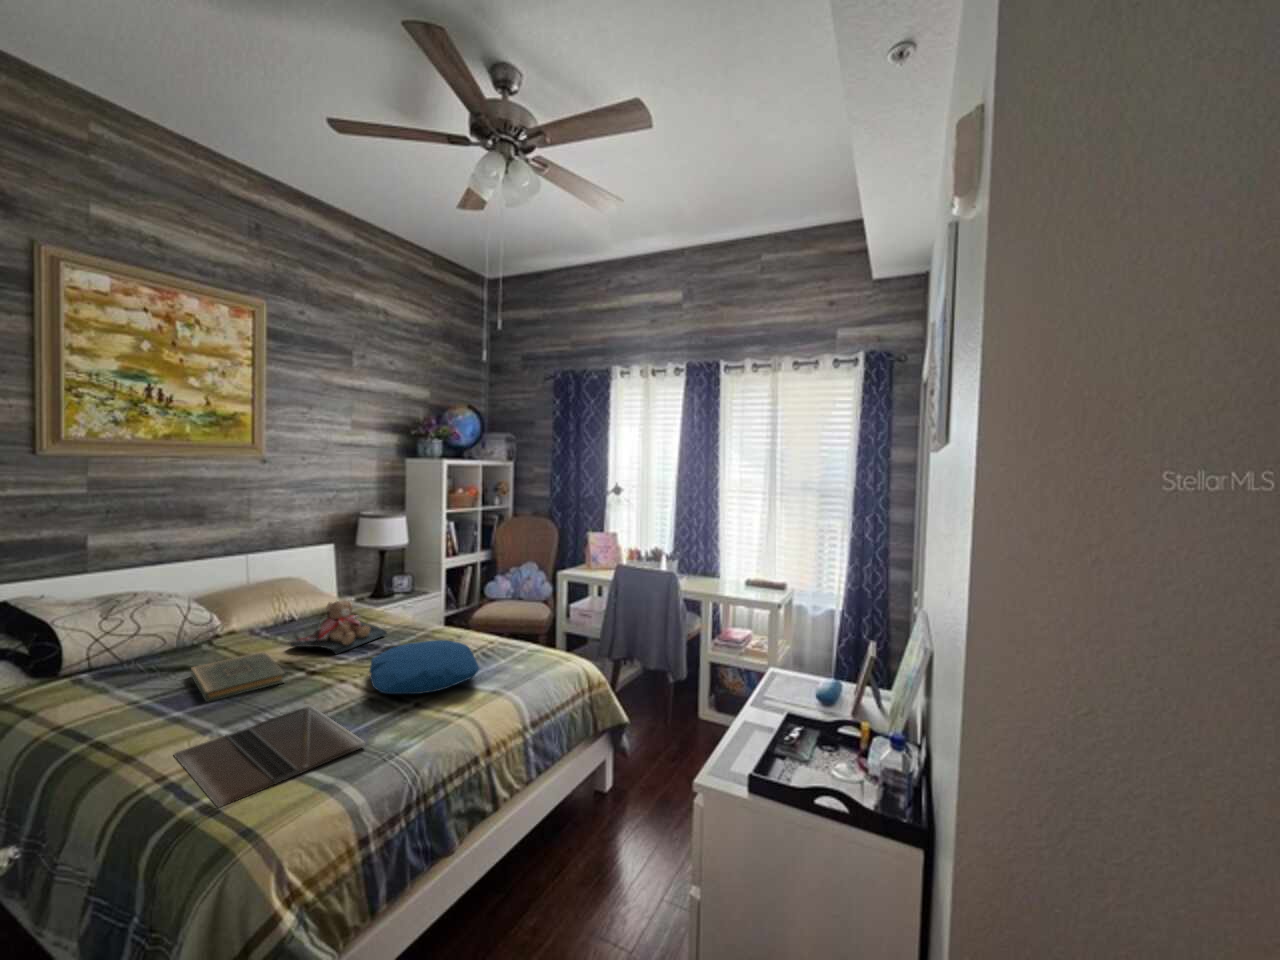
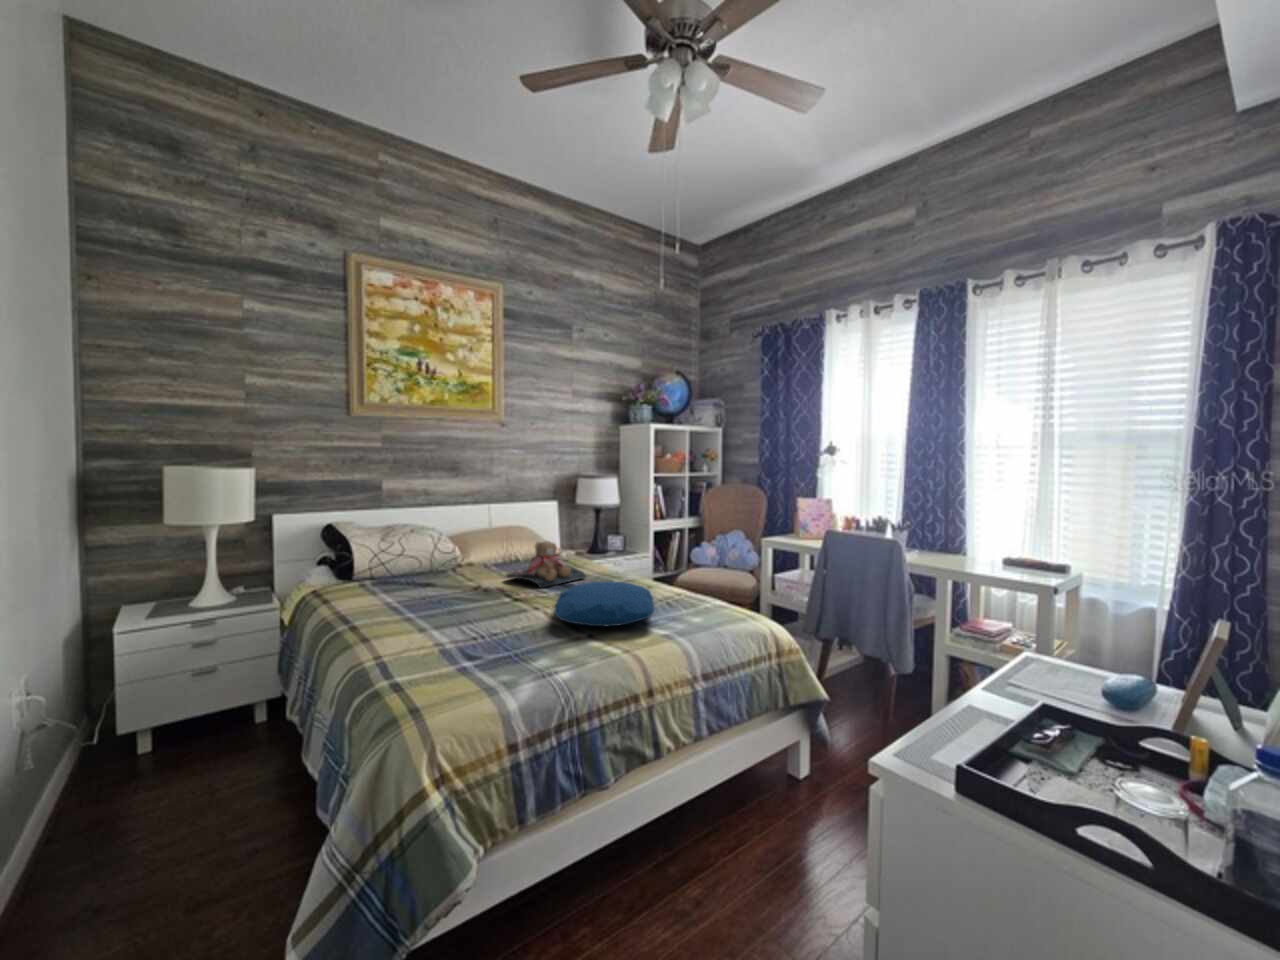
book: present [191,652,284,701] -> none [432,578,493,610]
laptop: present [174,706,366,807] -> none [395,622,533,687]

